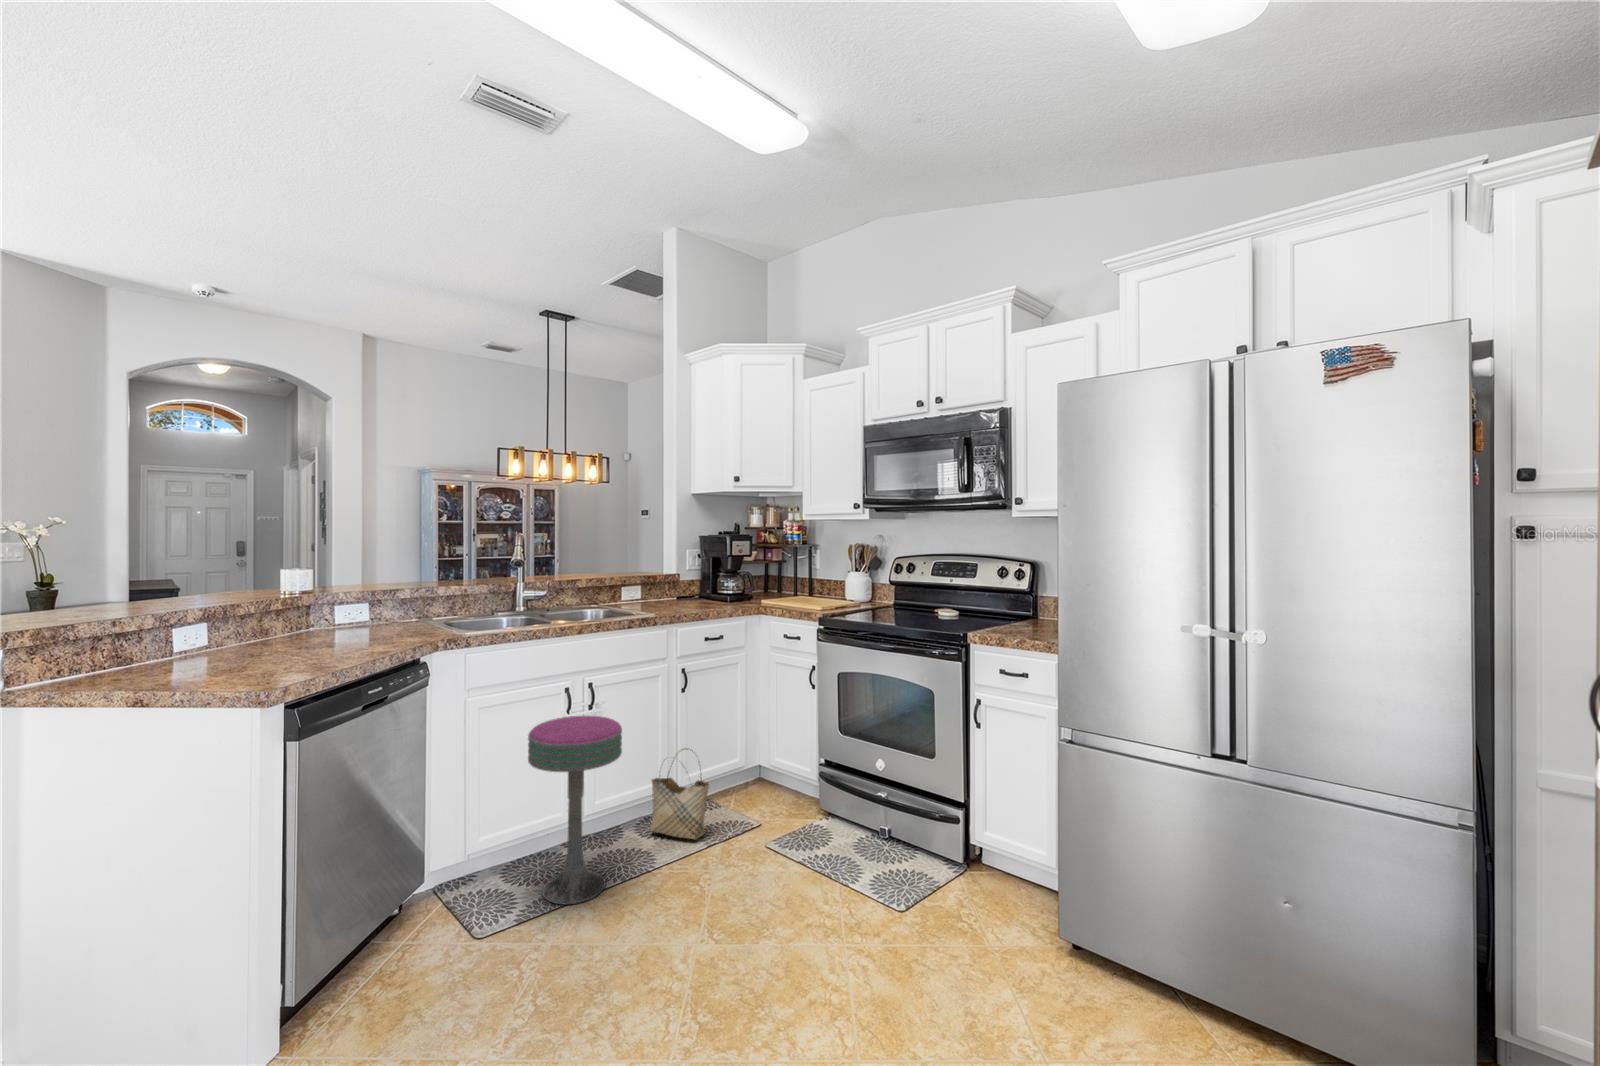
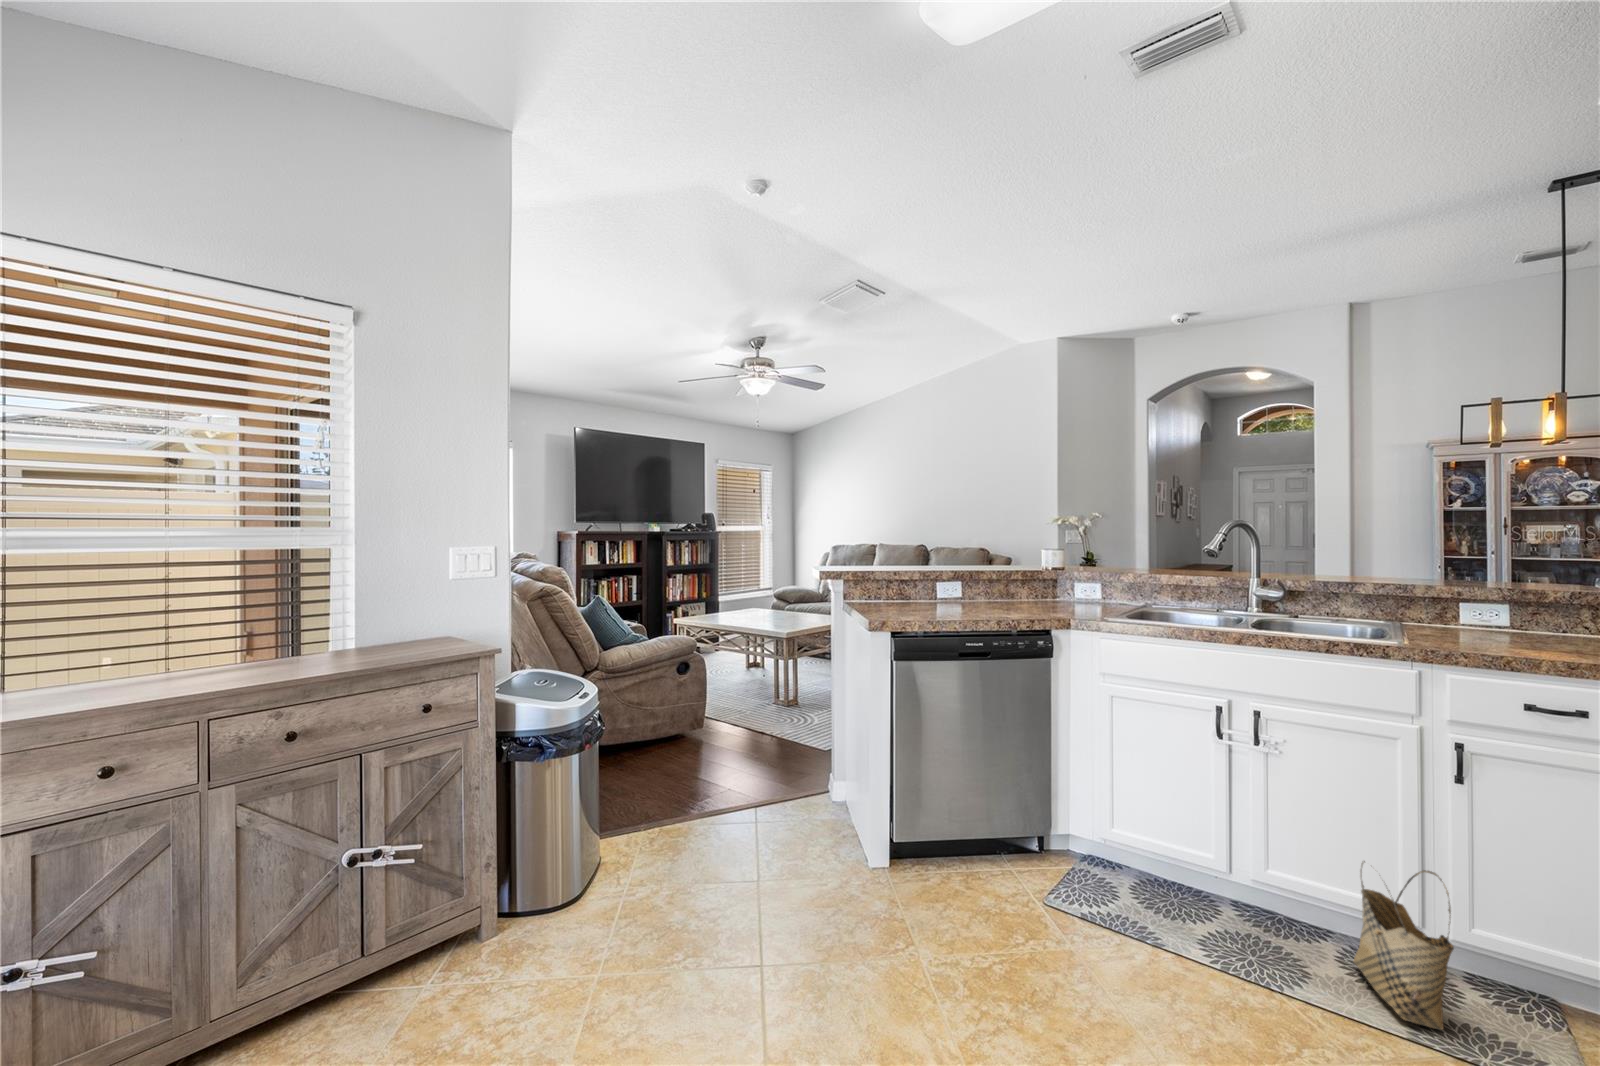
bar stool: present [528,716,622,904] -> none [1110,730,1232,960]

